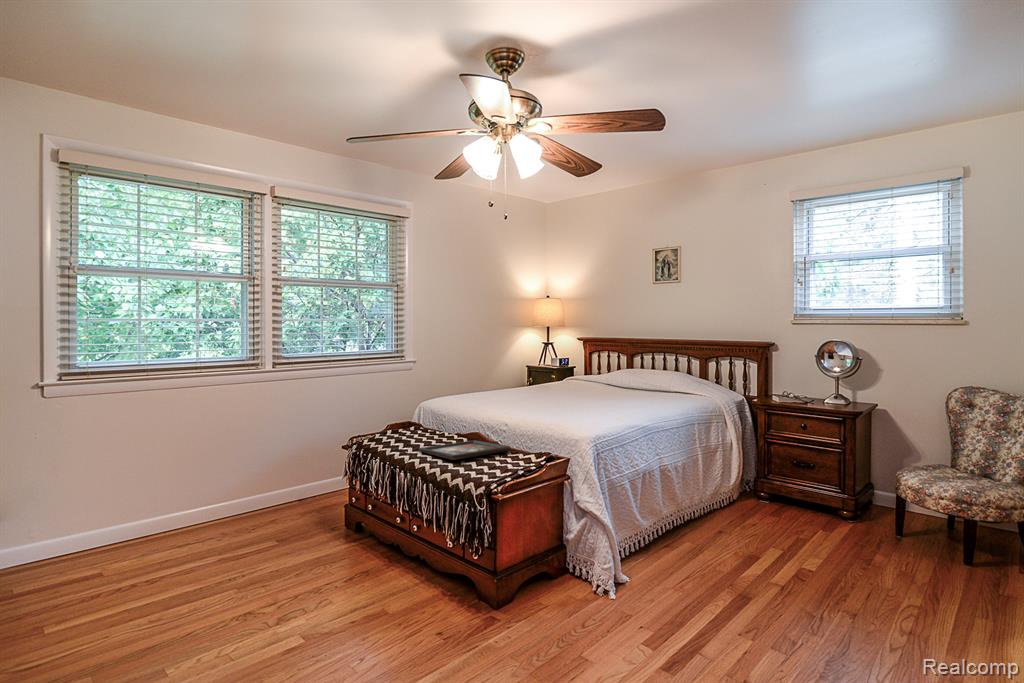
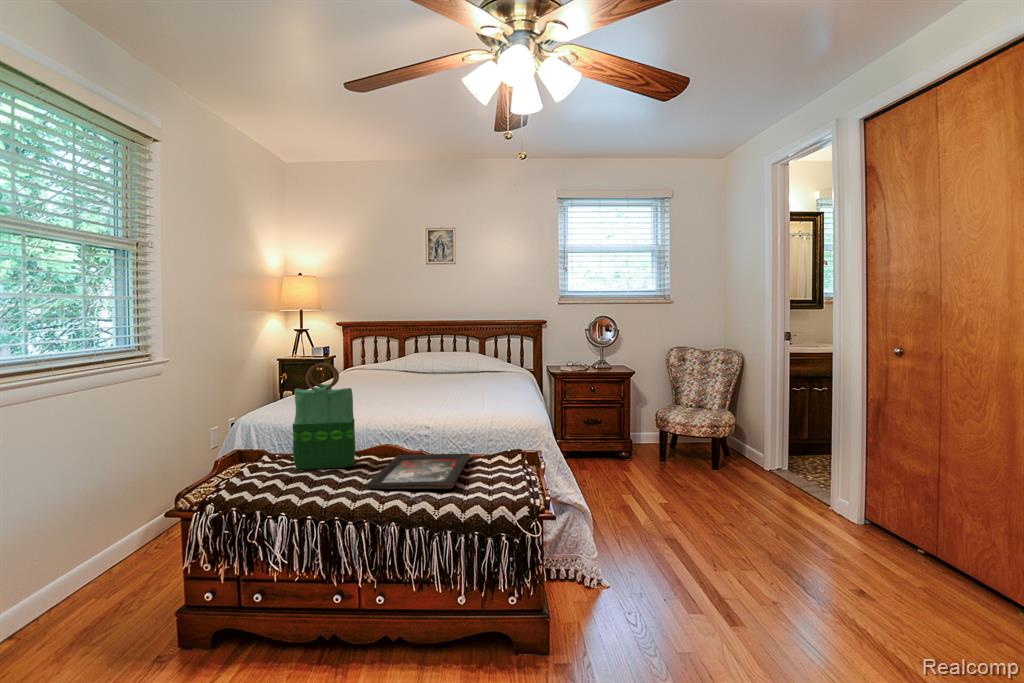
tote bag: none [412,366,447,440] -> present [293,363,356,470]

